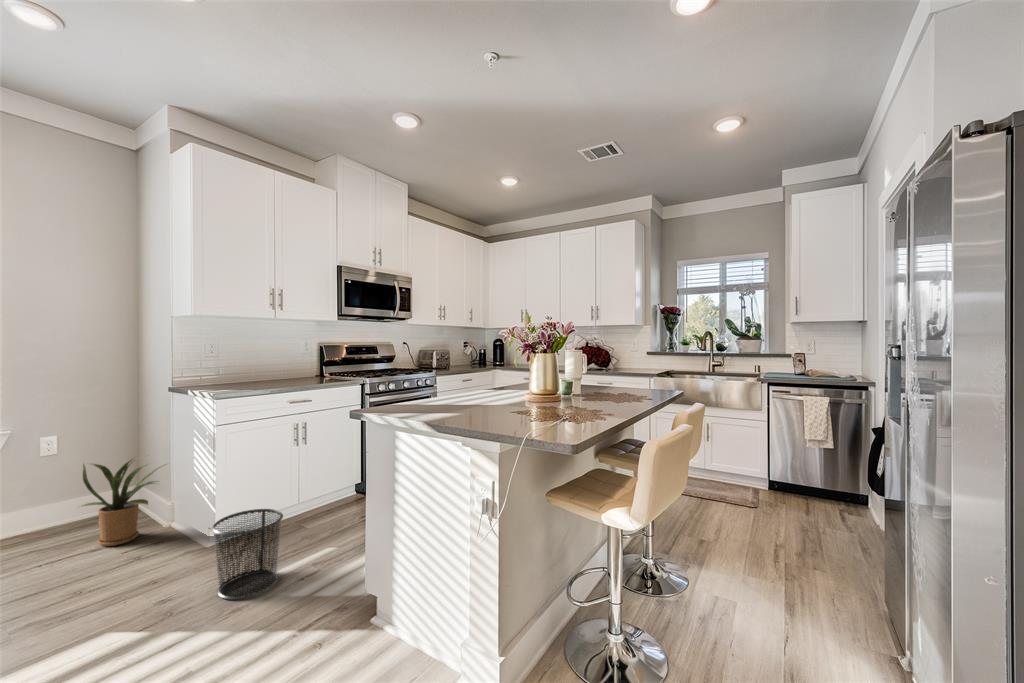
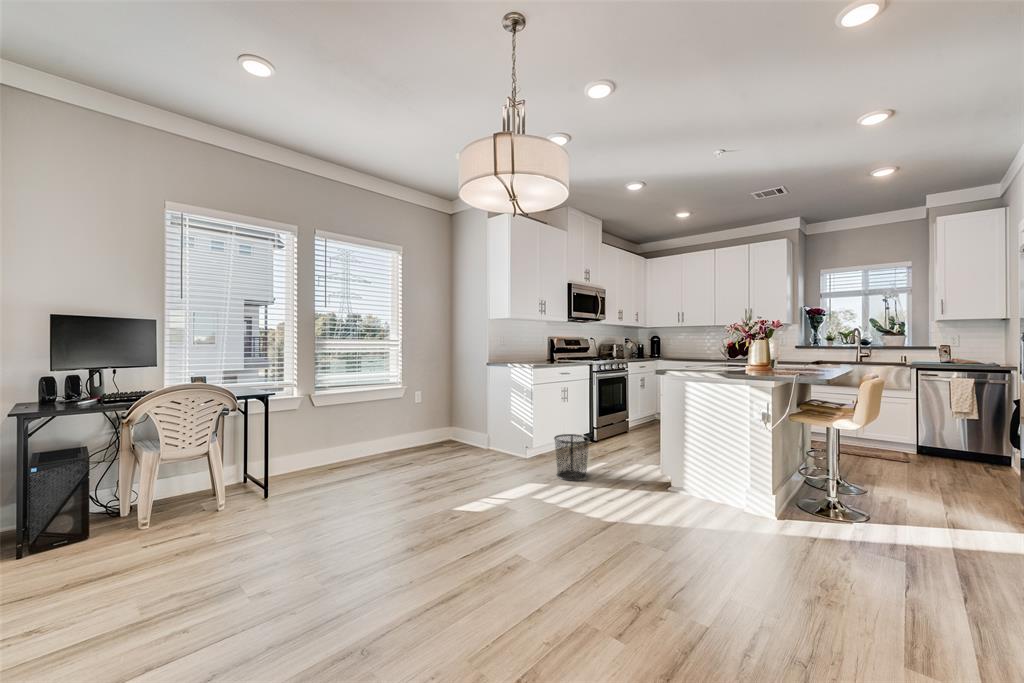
house plant: present [80,460,164,546] -> none [445,404,491,457]

